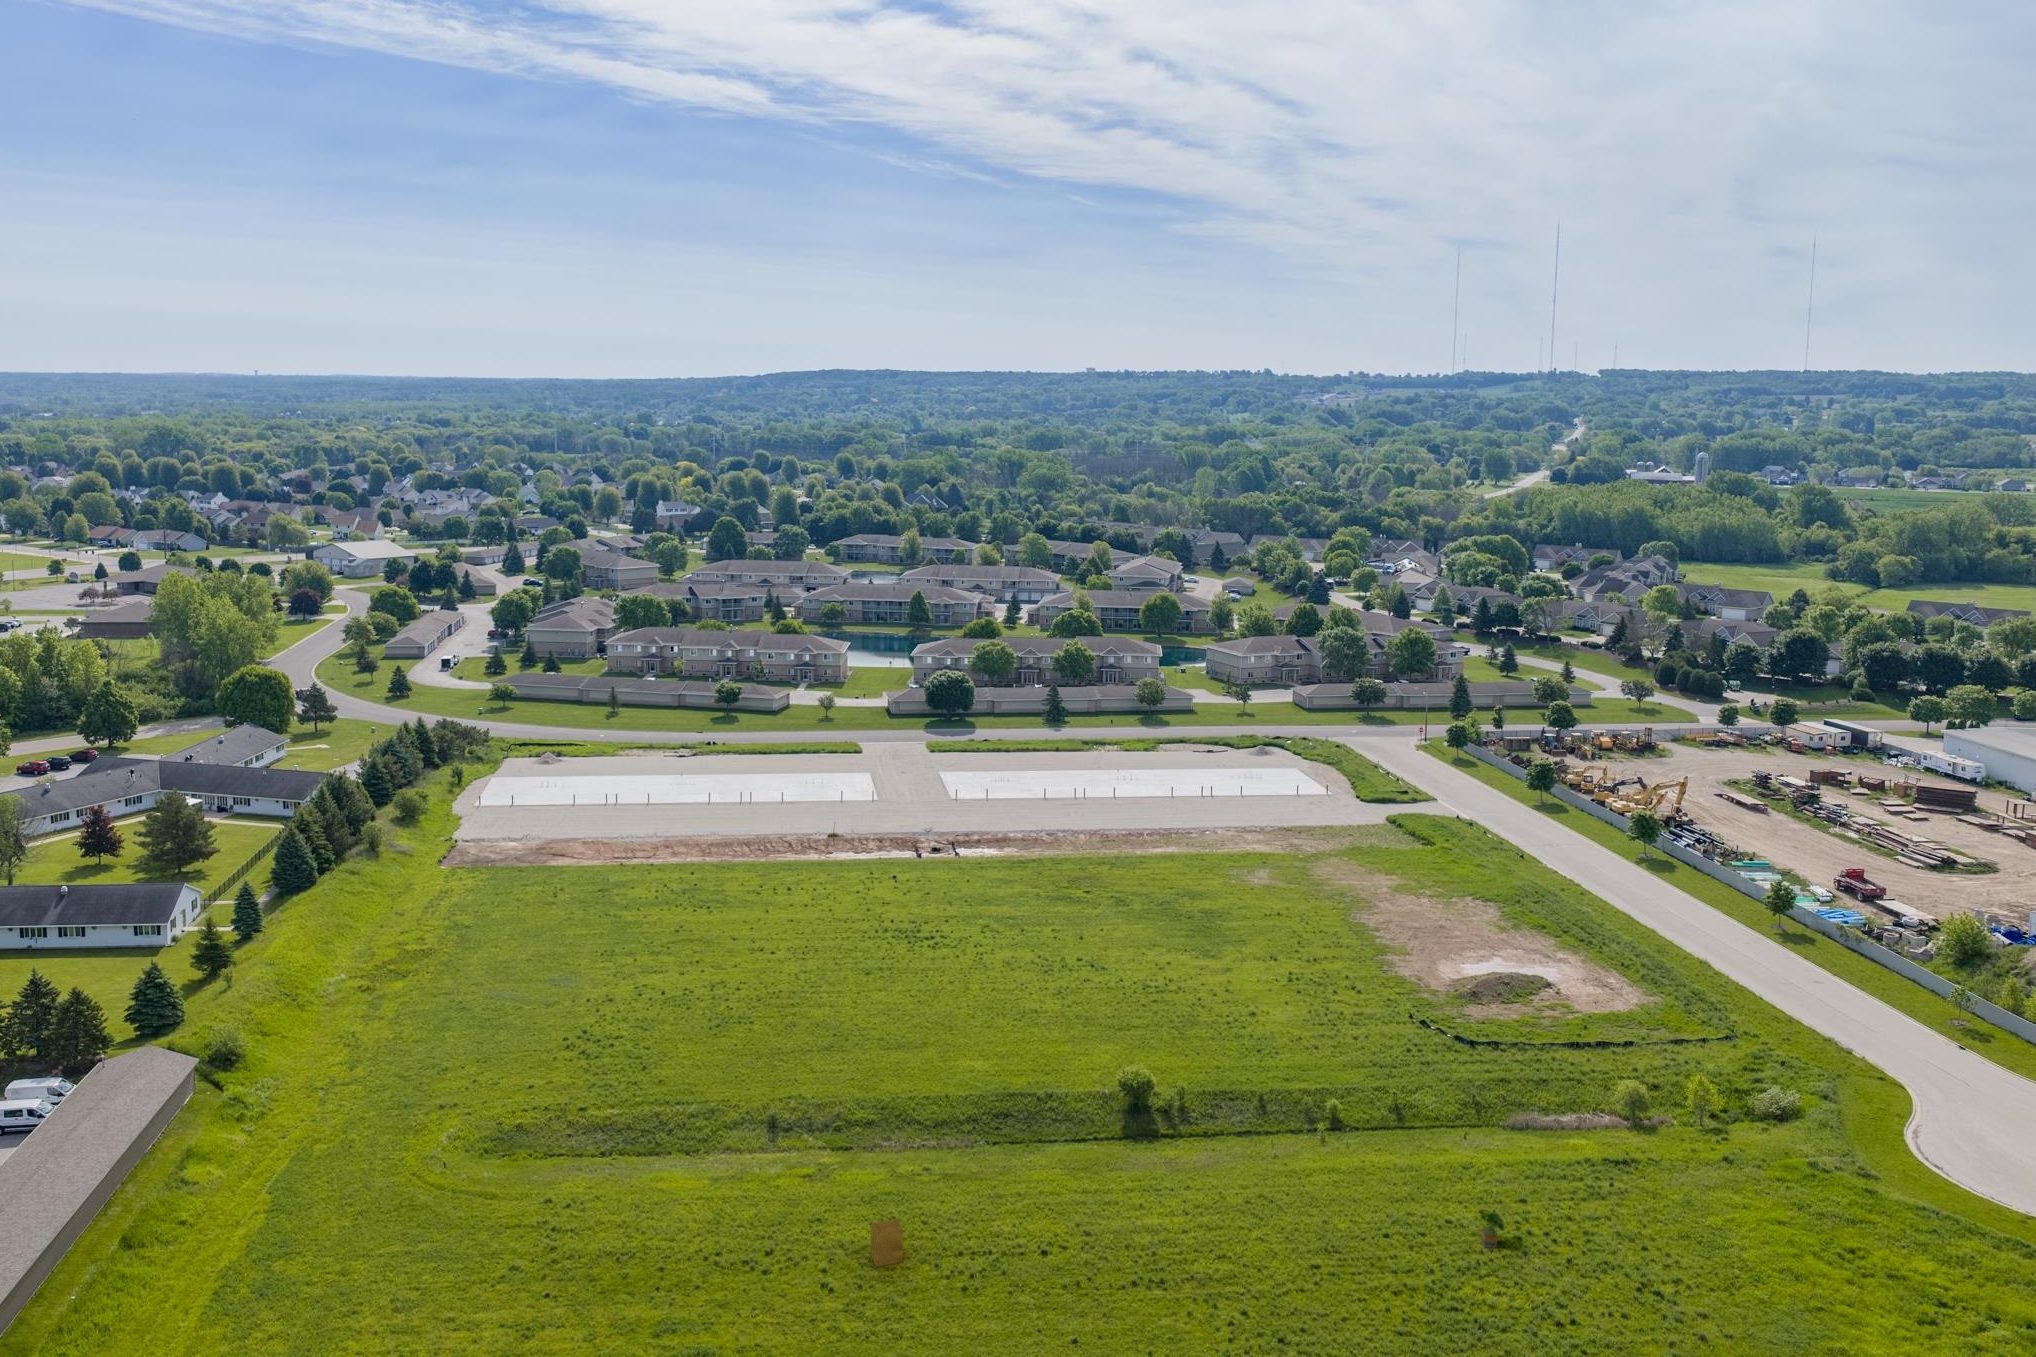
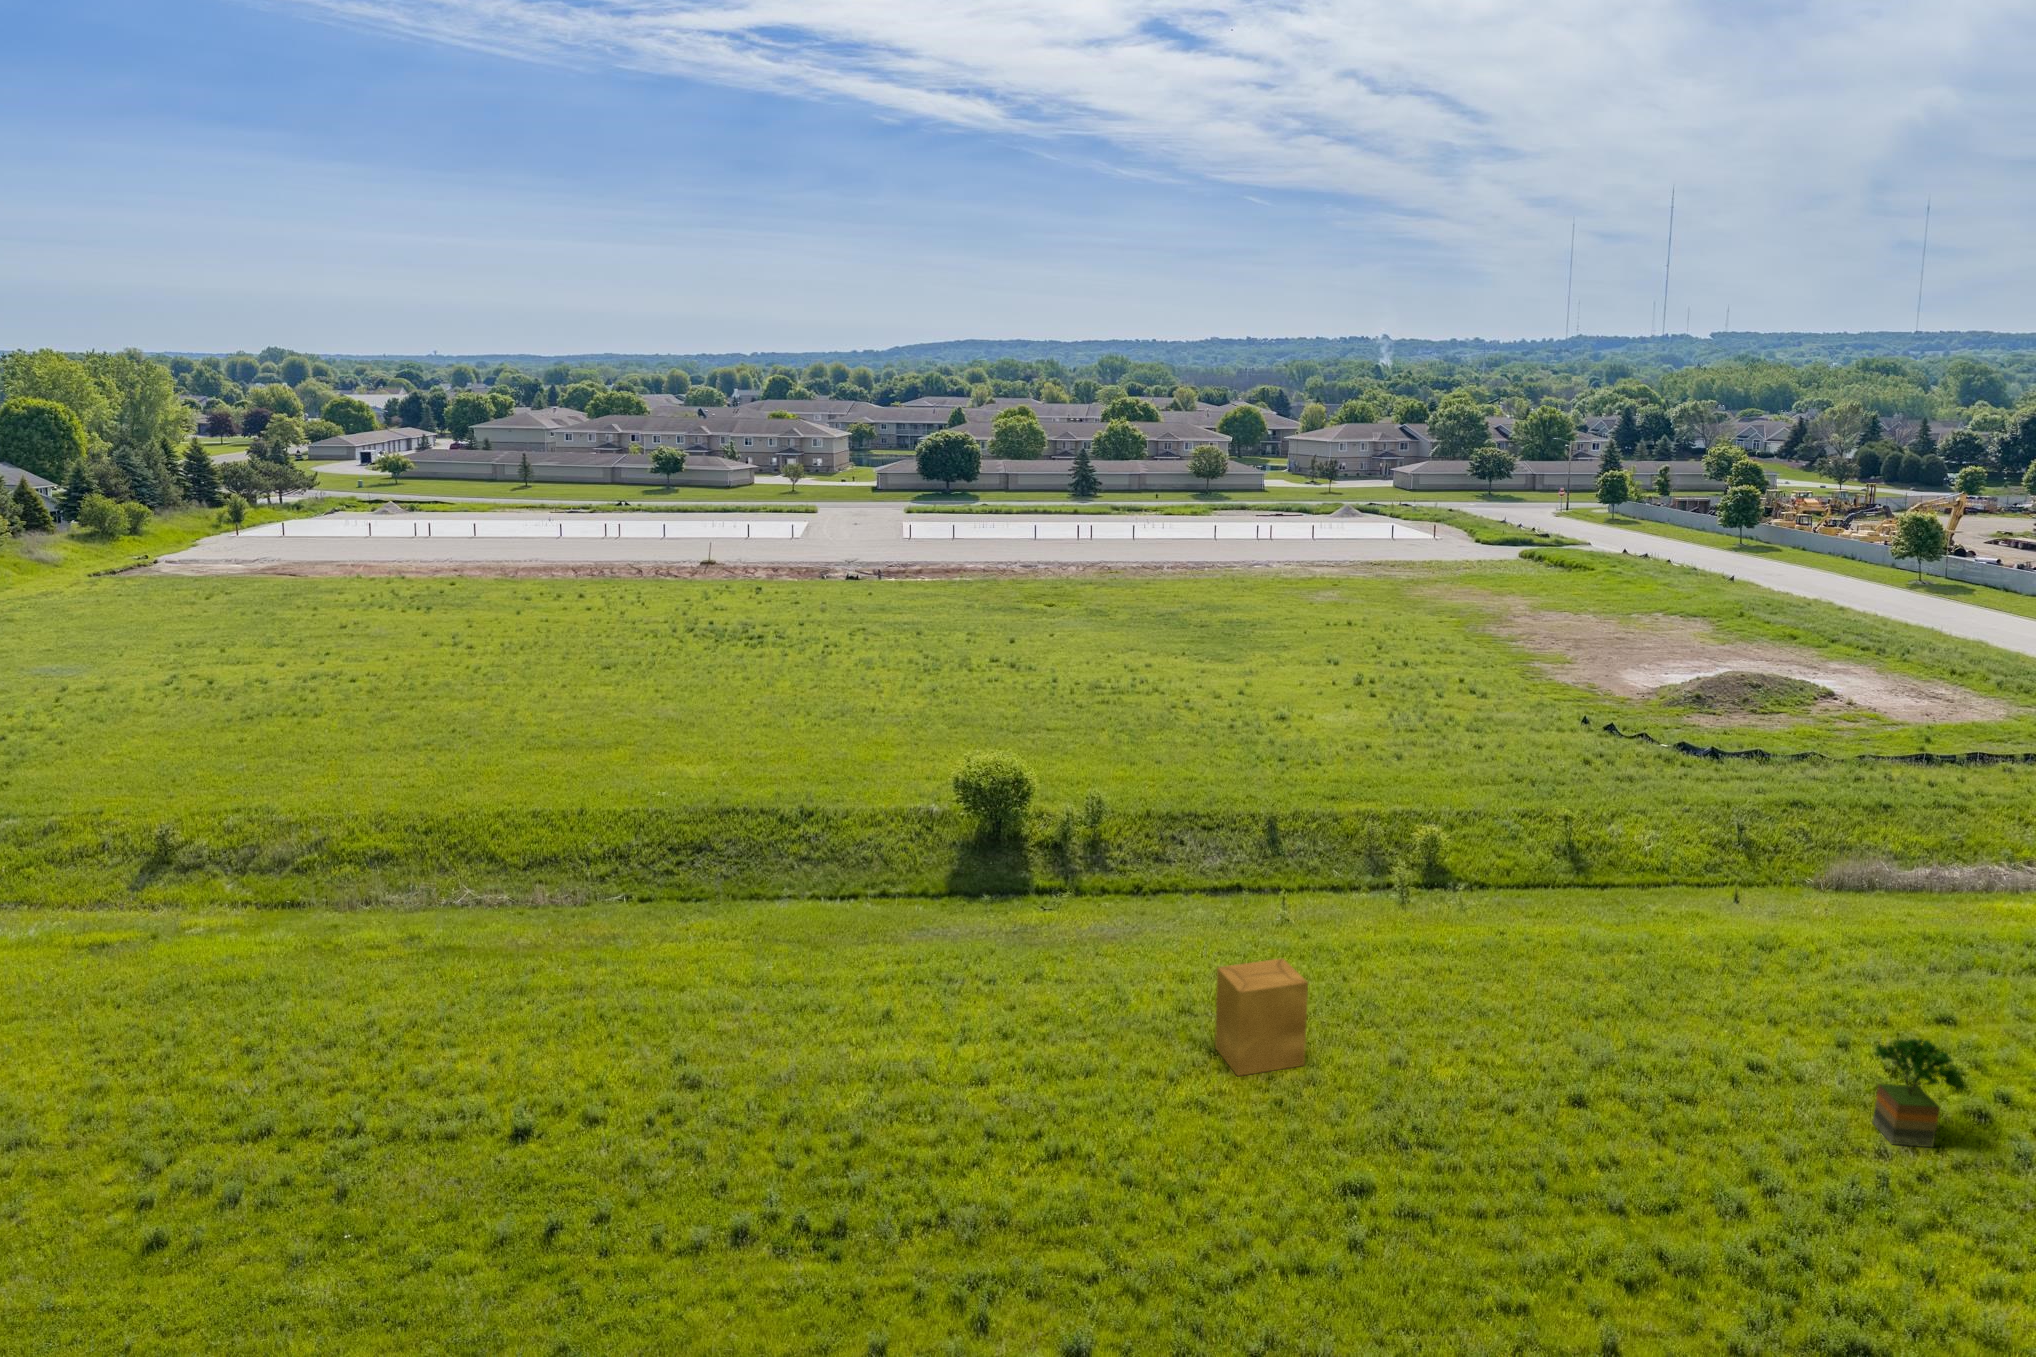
cardboard box: present [871,1219,903,1267] -> present [1215,959,1308,1076]

